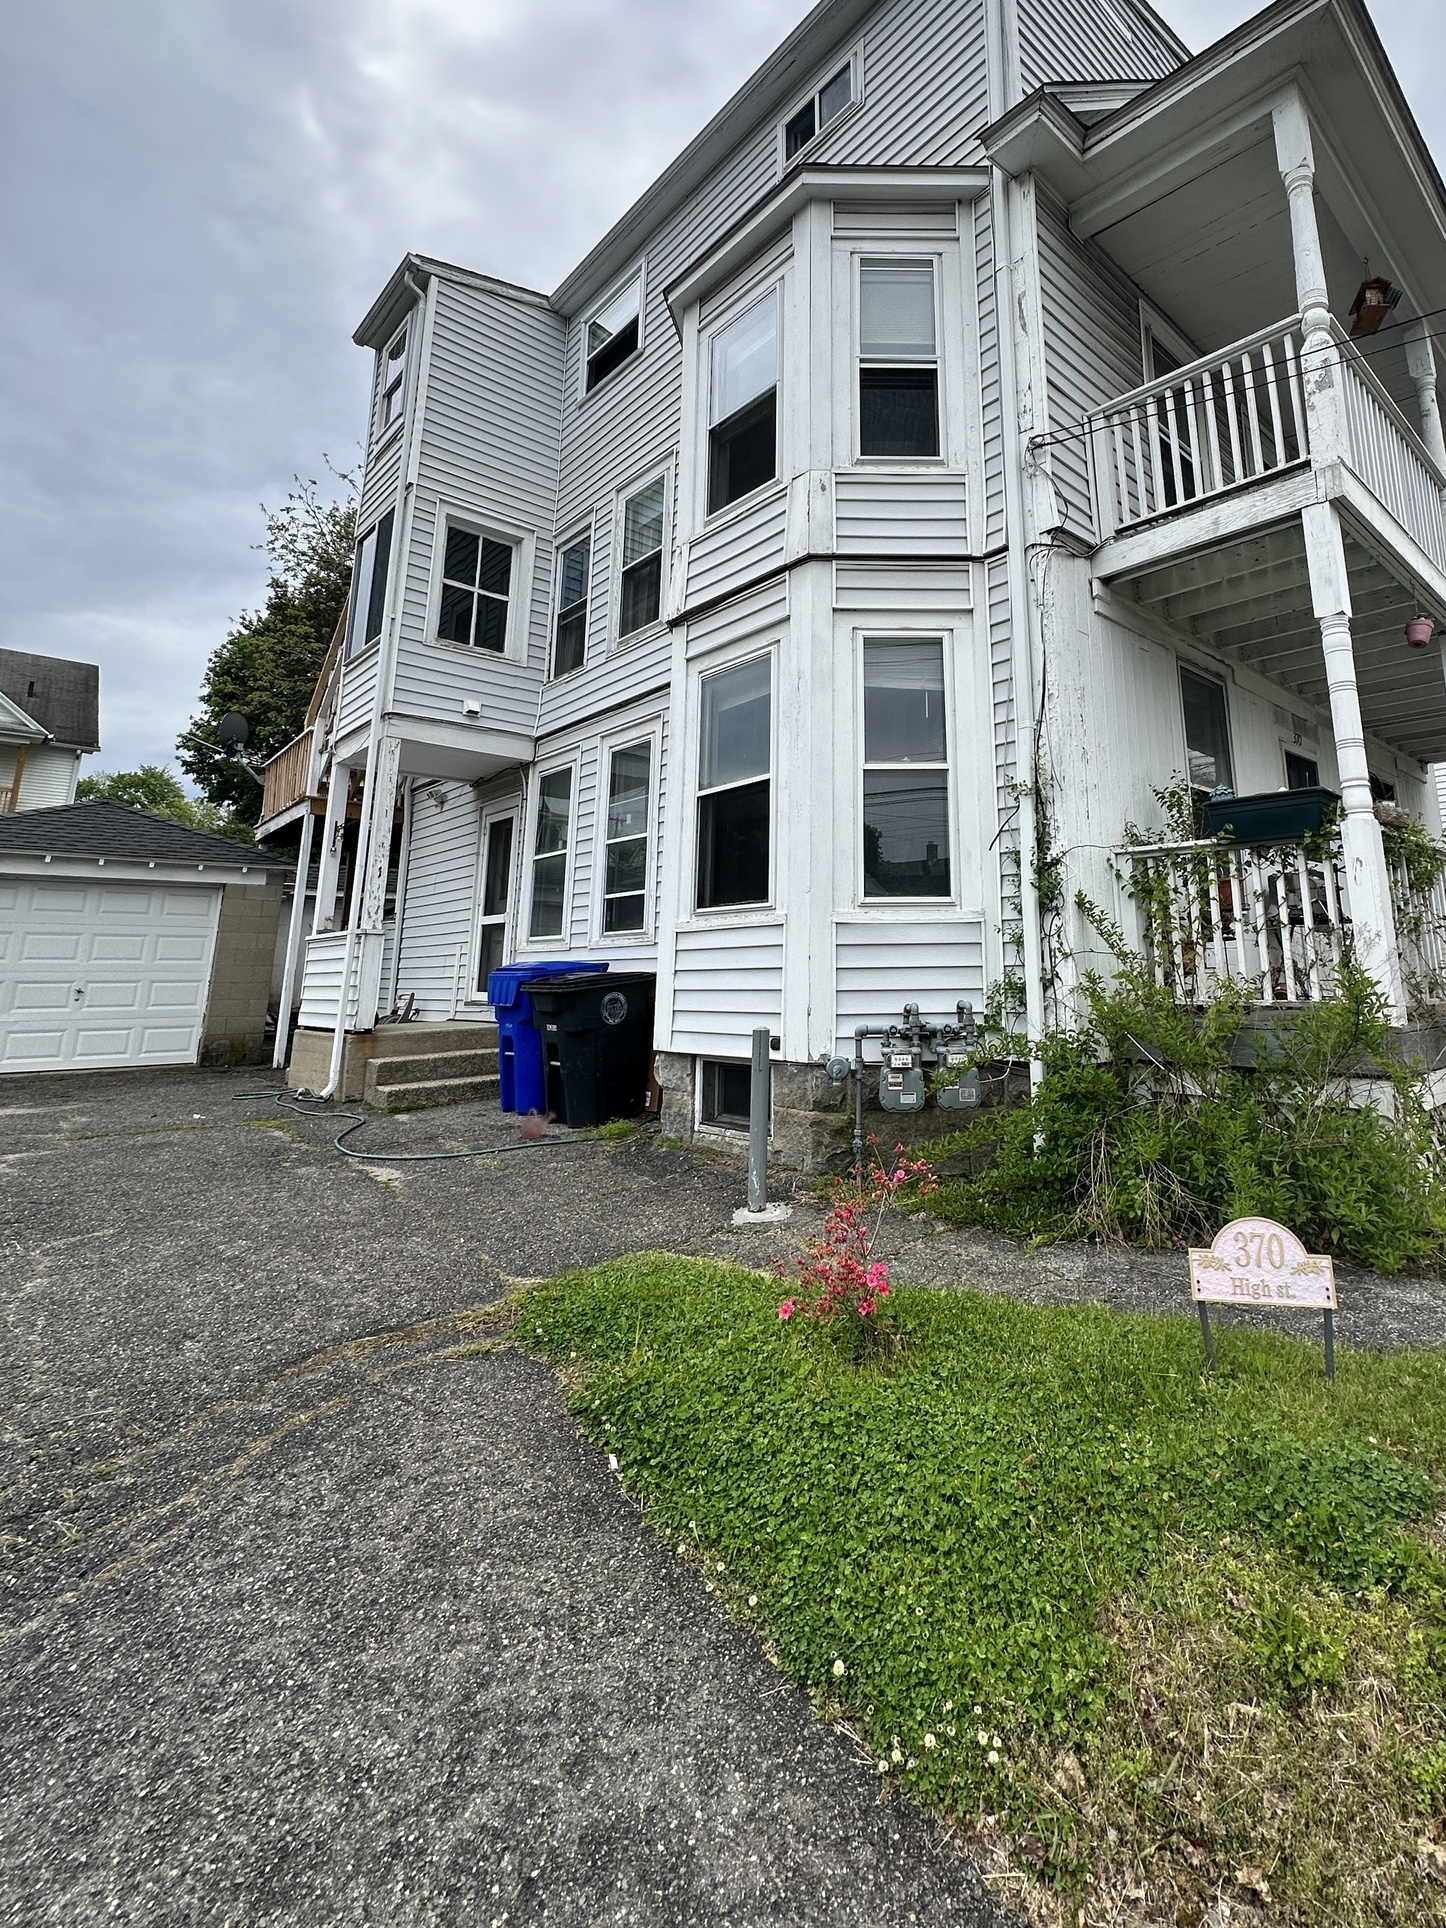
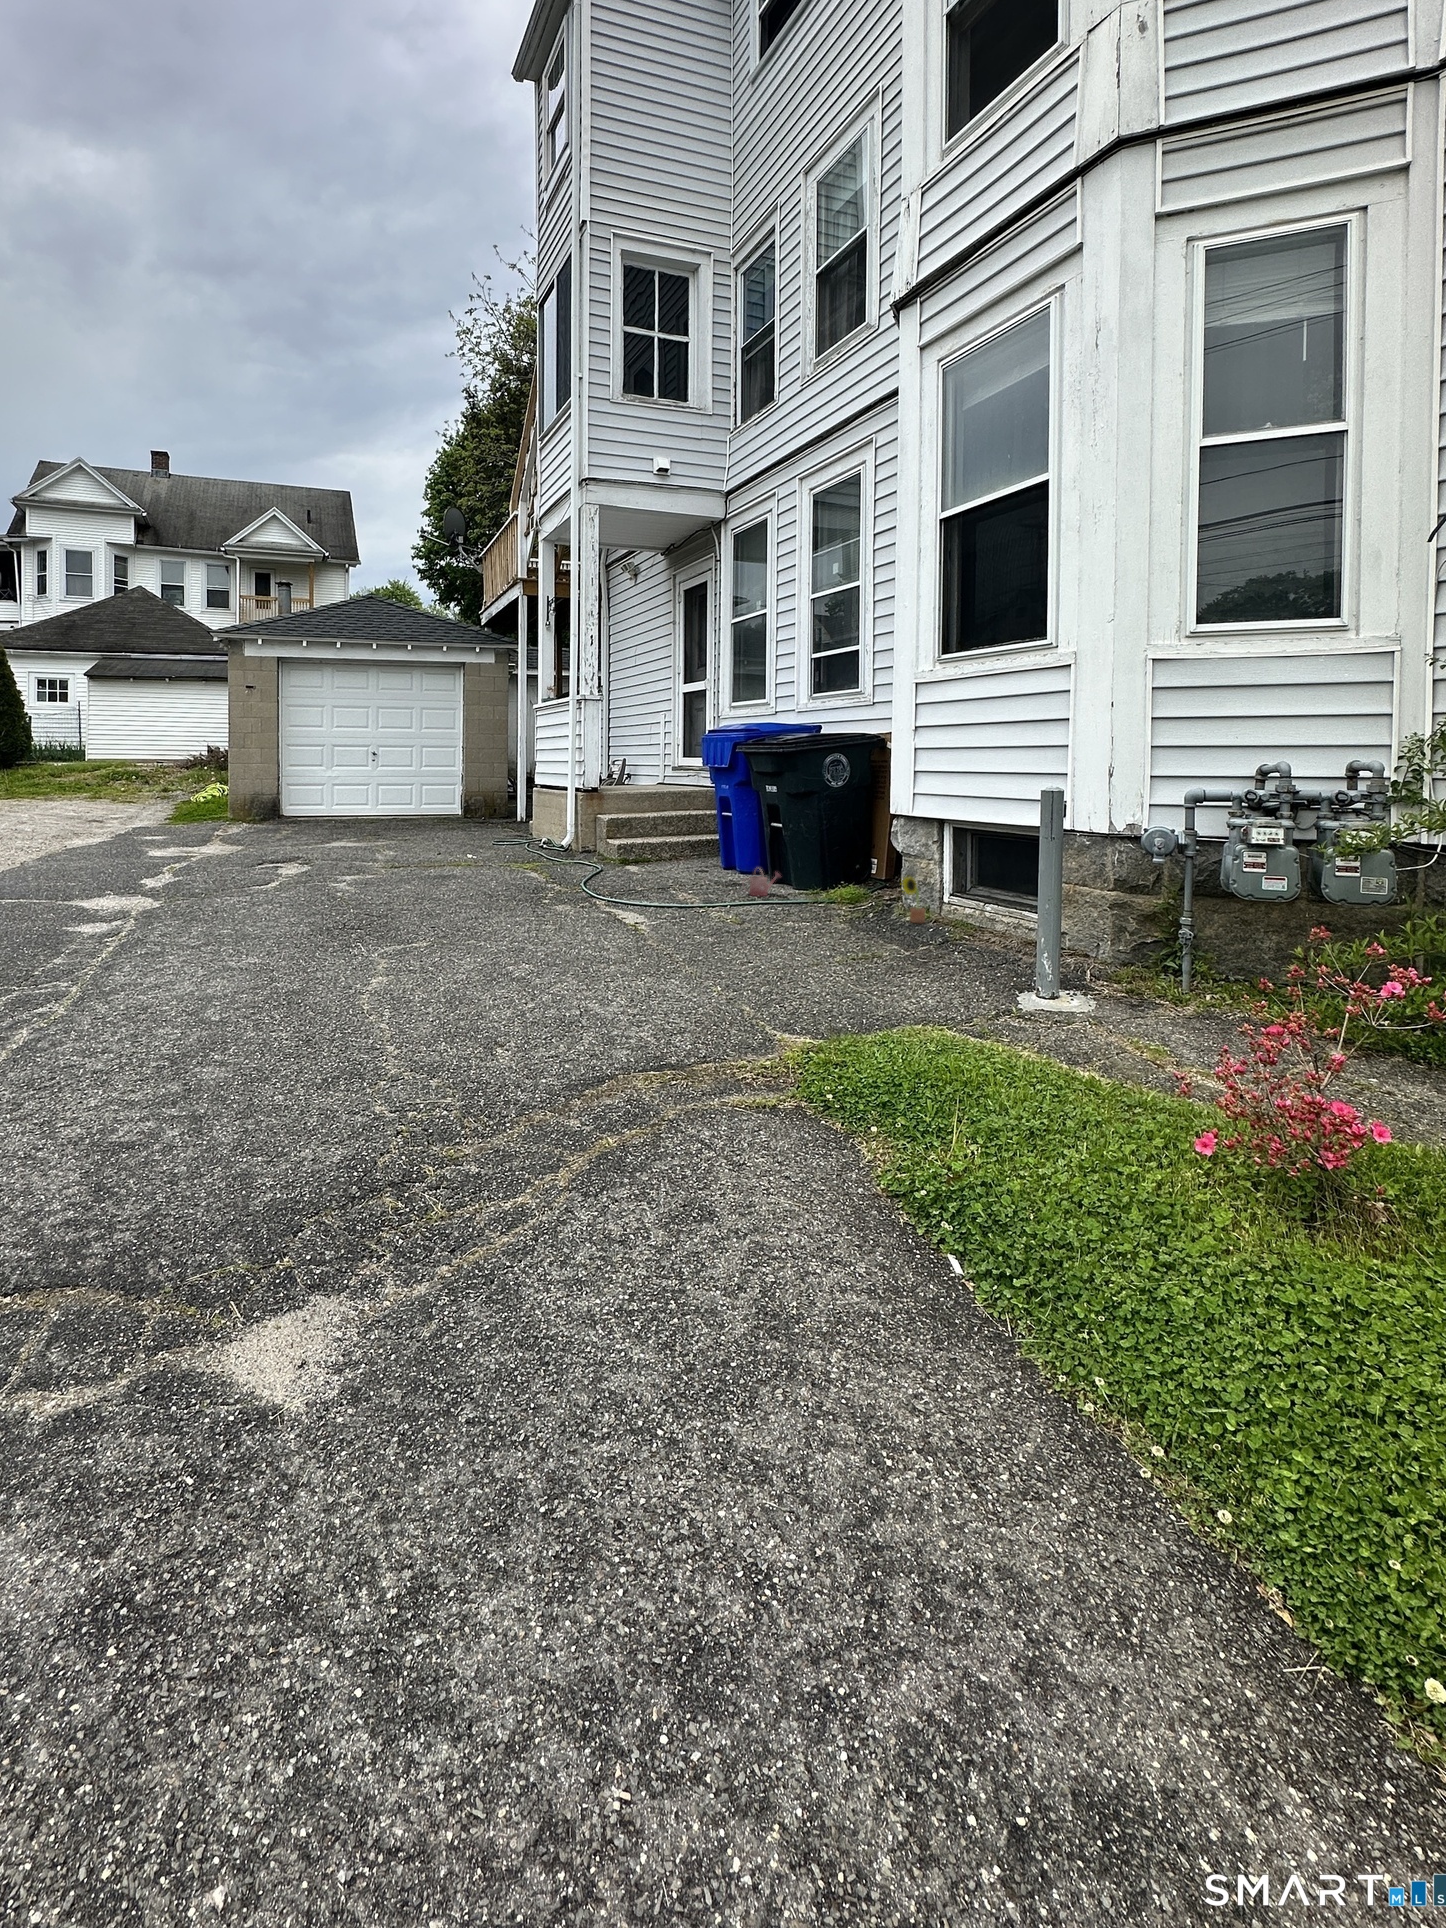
decorative plant: none [658,1109,680,1155] -> present [902,877,925,923]

